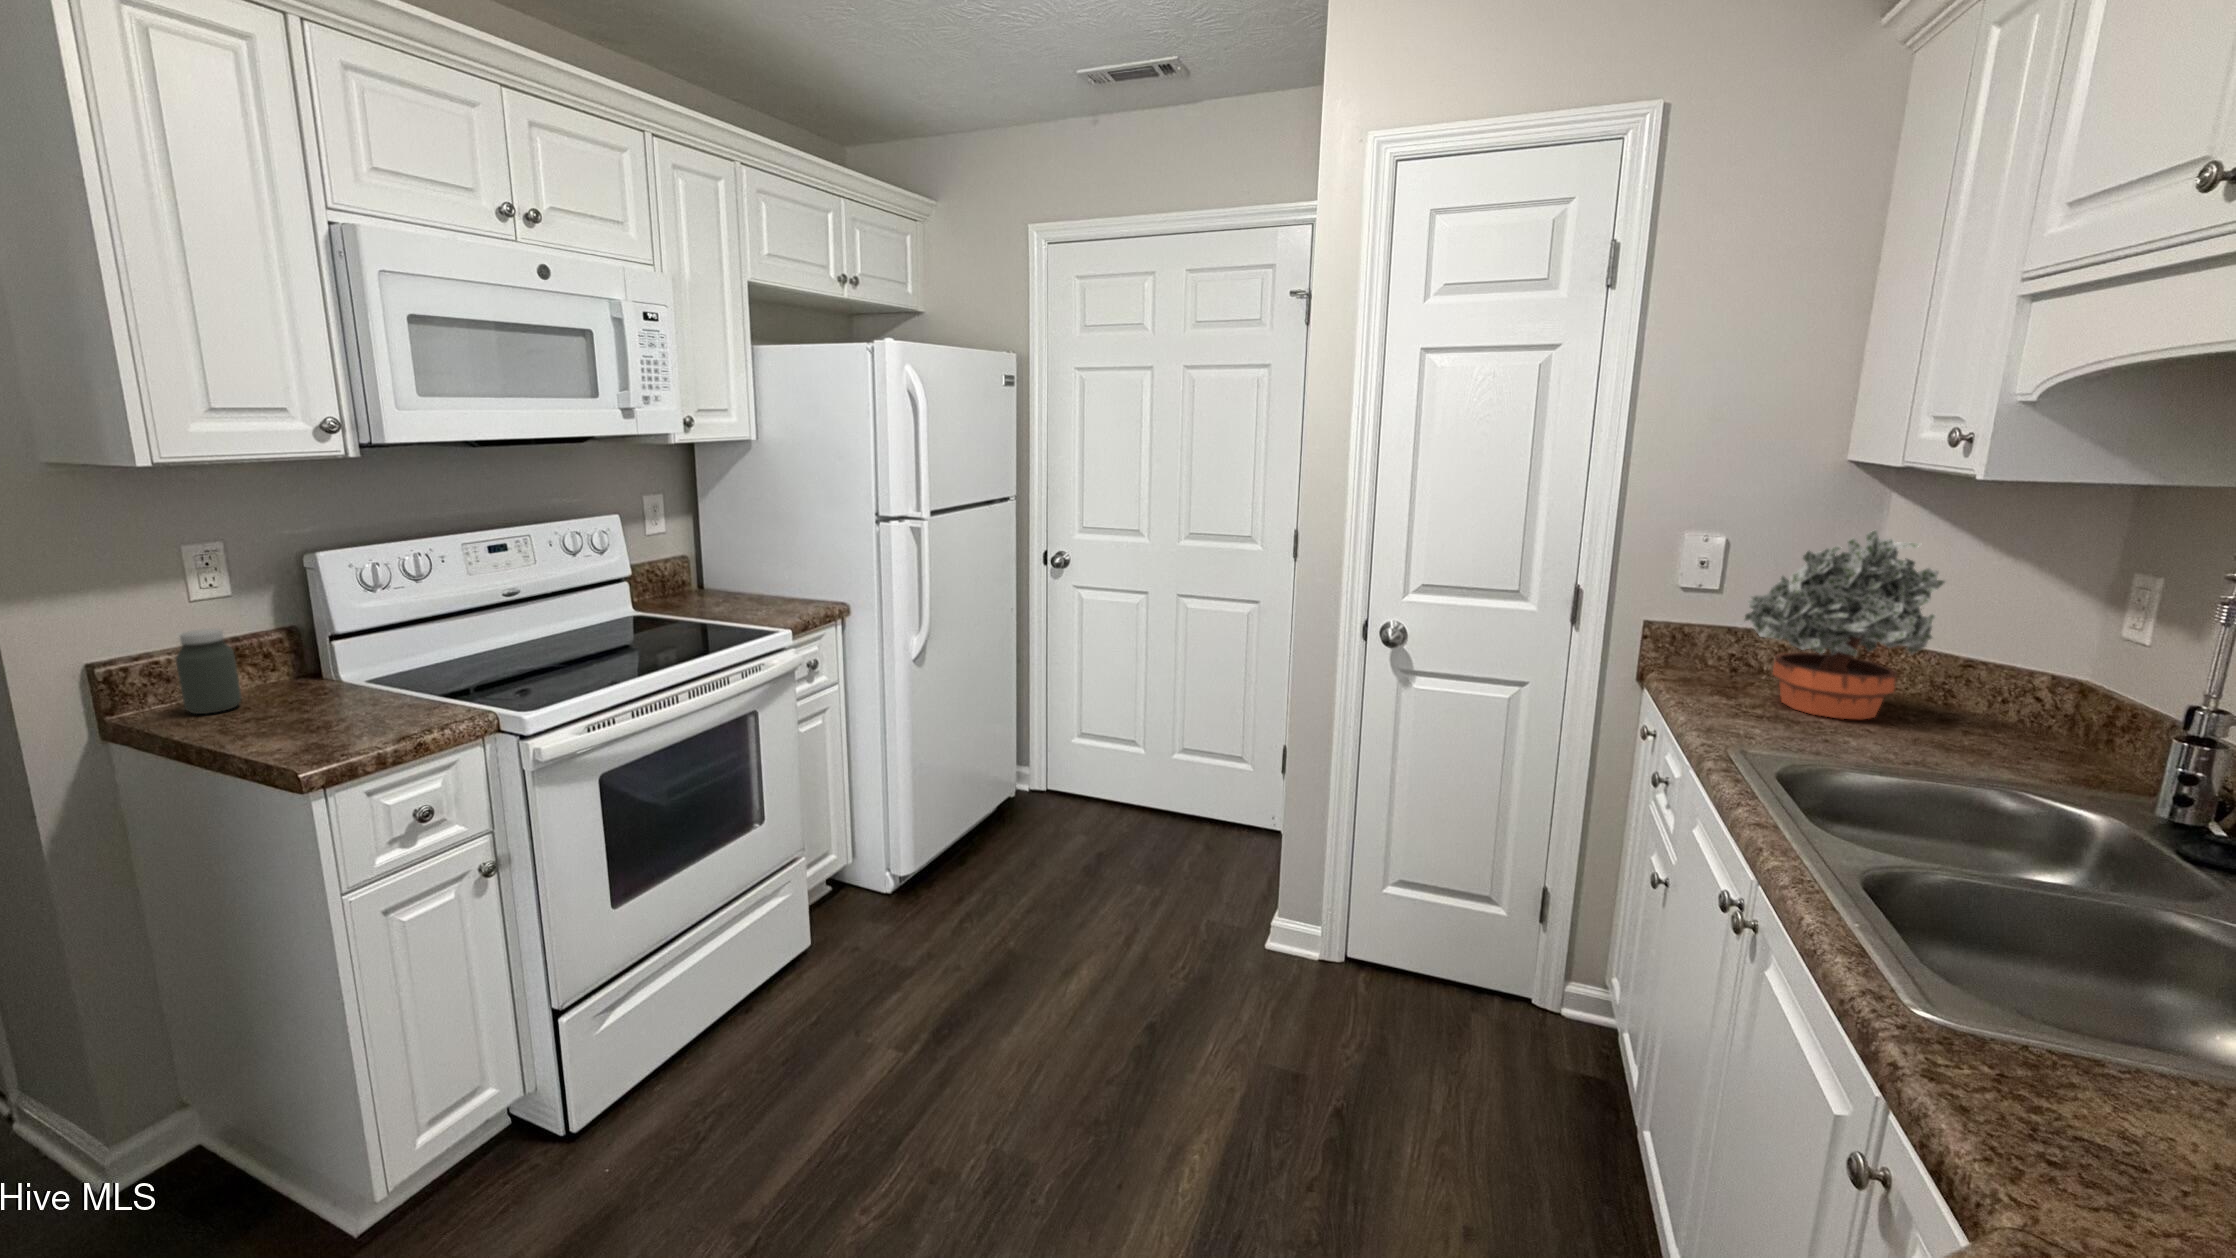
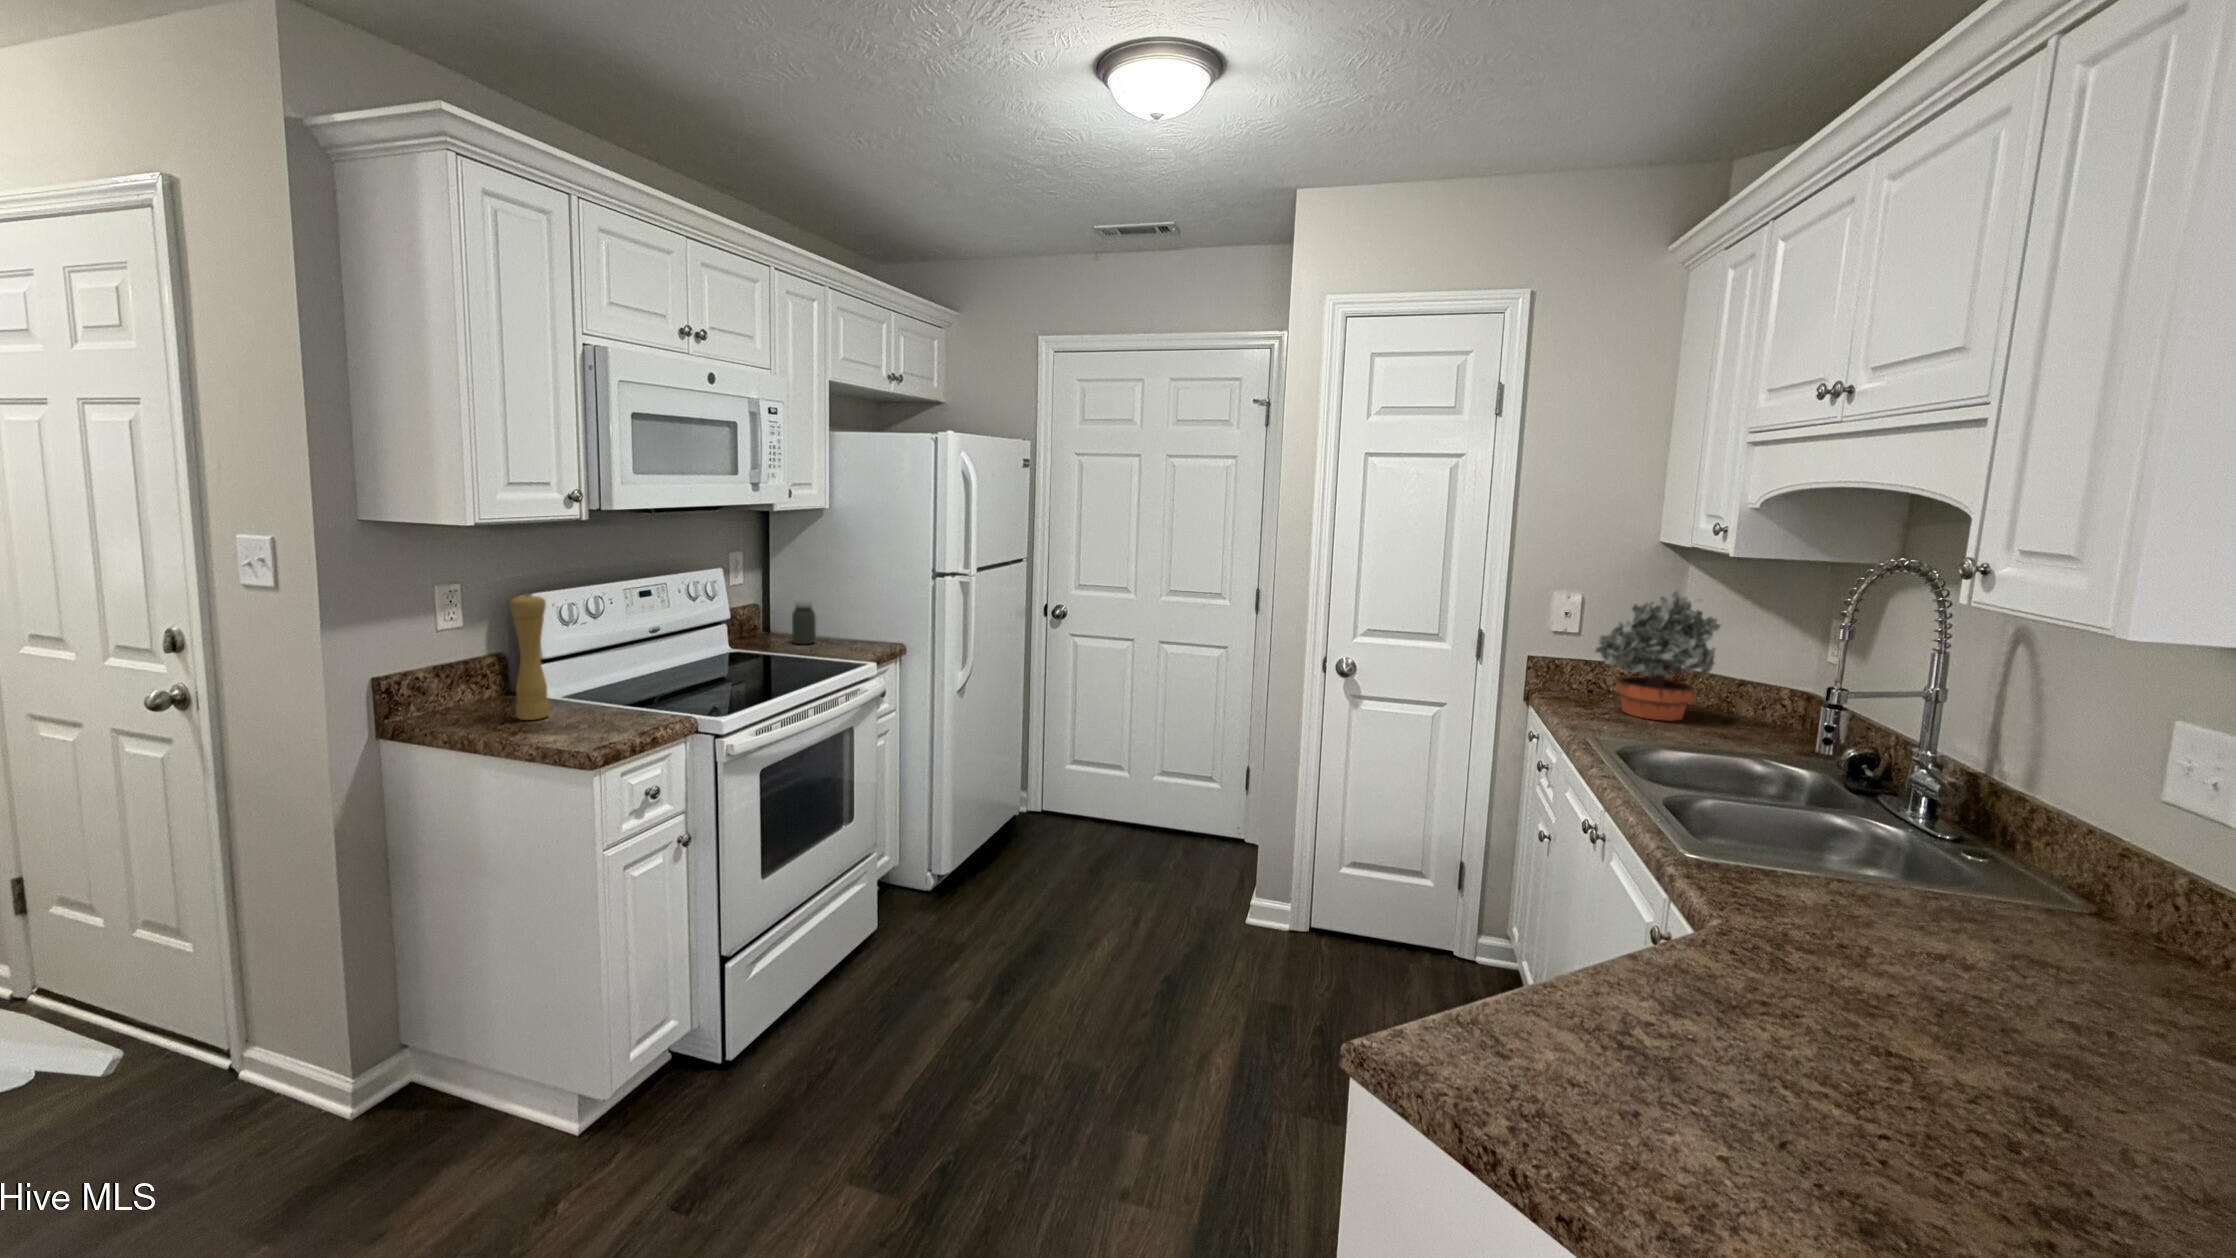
pepper mill: none [243,554,316,716] -> present [510,594,549,720]
jar: present [176,629,242,714] -> present [792,601,816,644]

